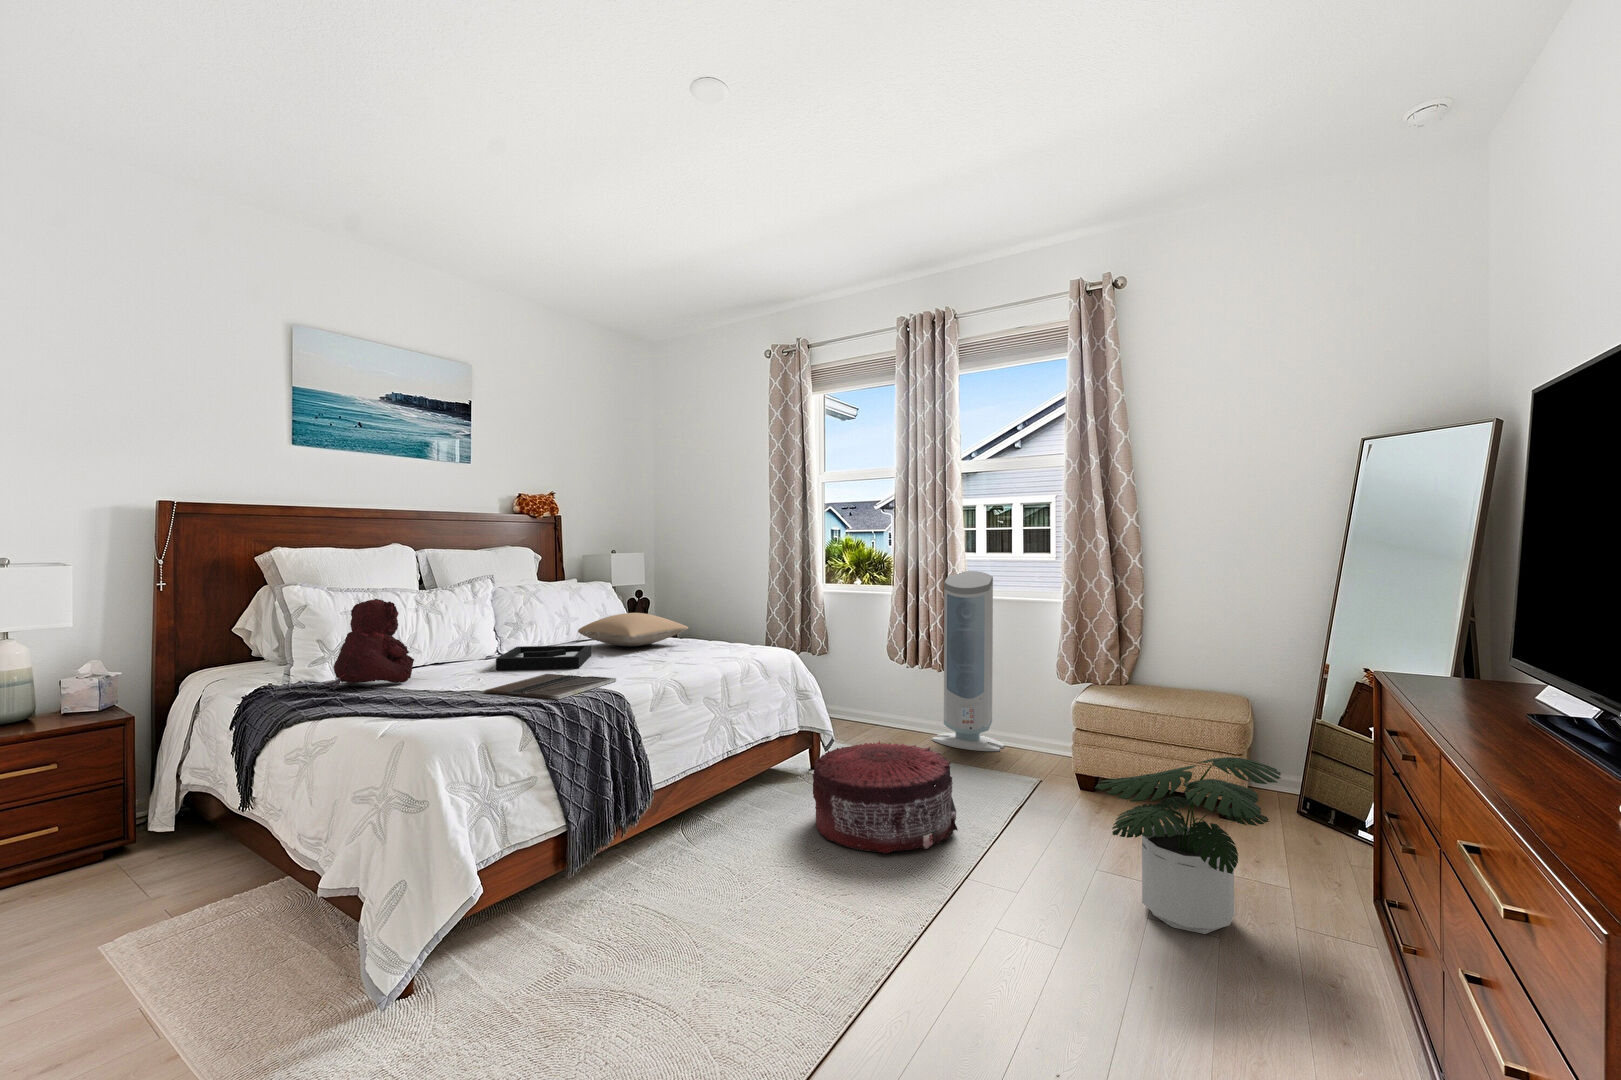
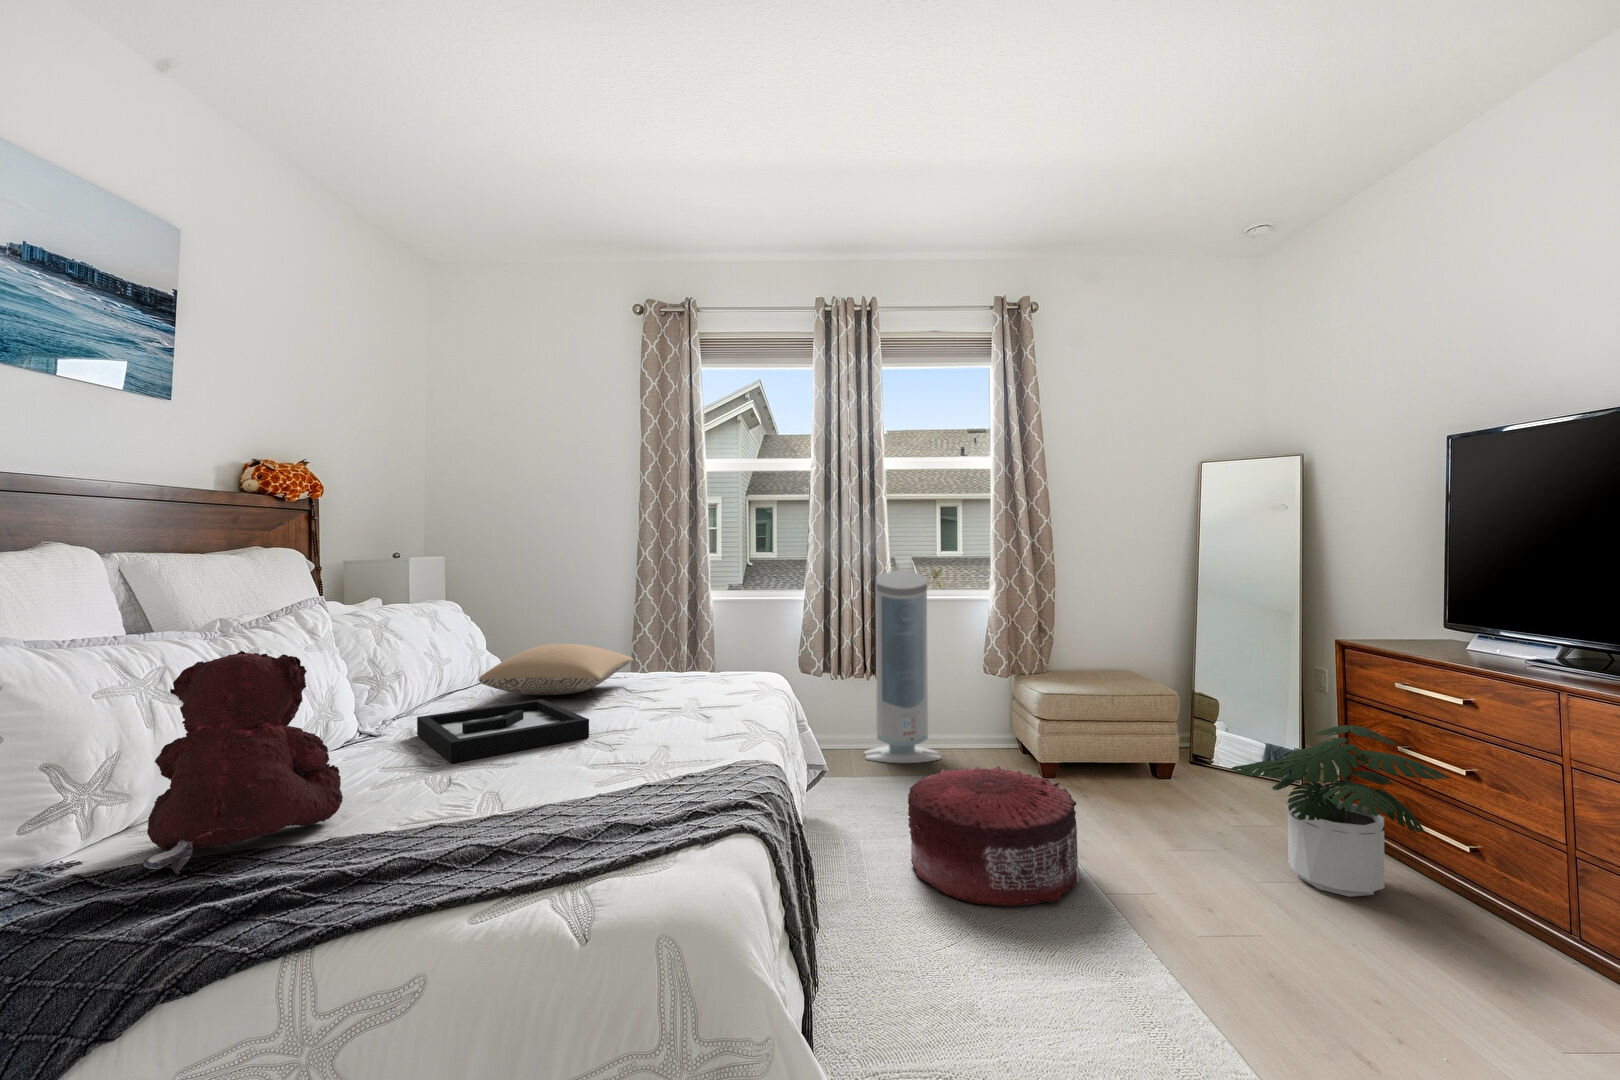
laptop: present [484,674,616,699] -> none [560,743,729,807]

